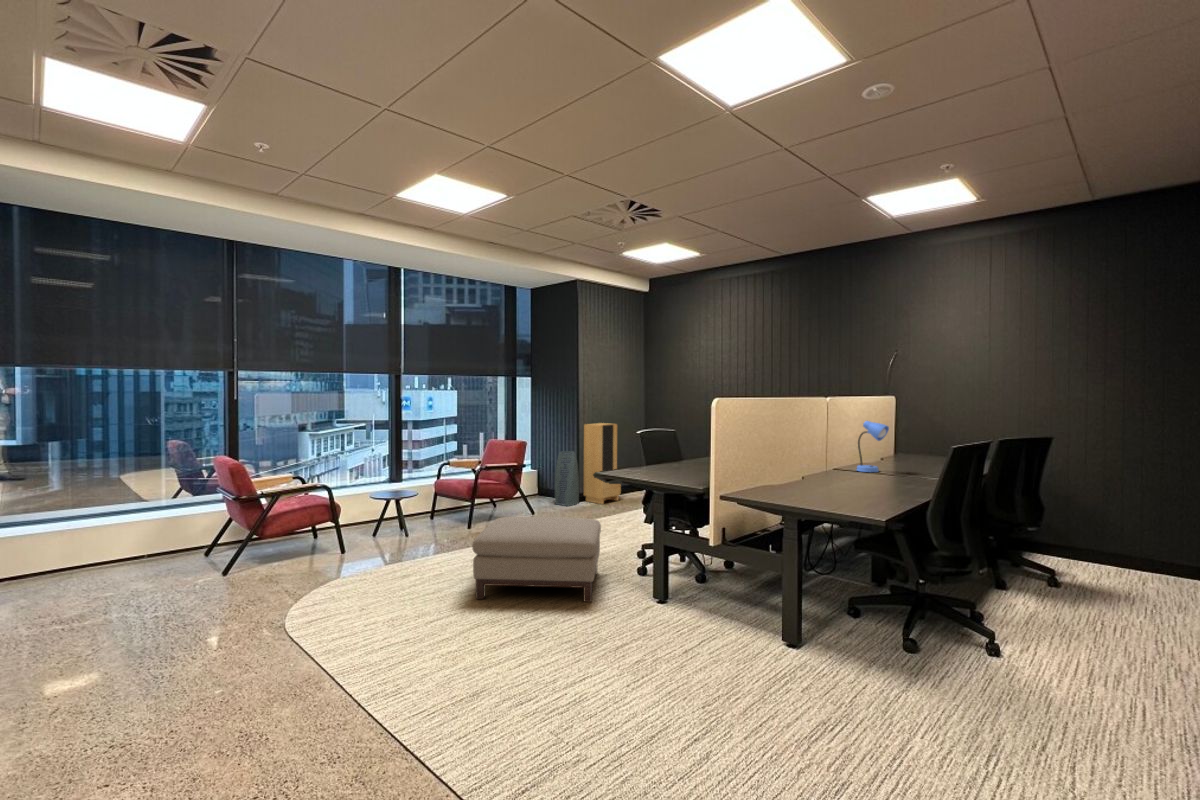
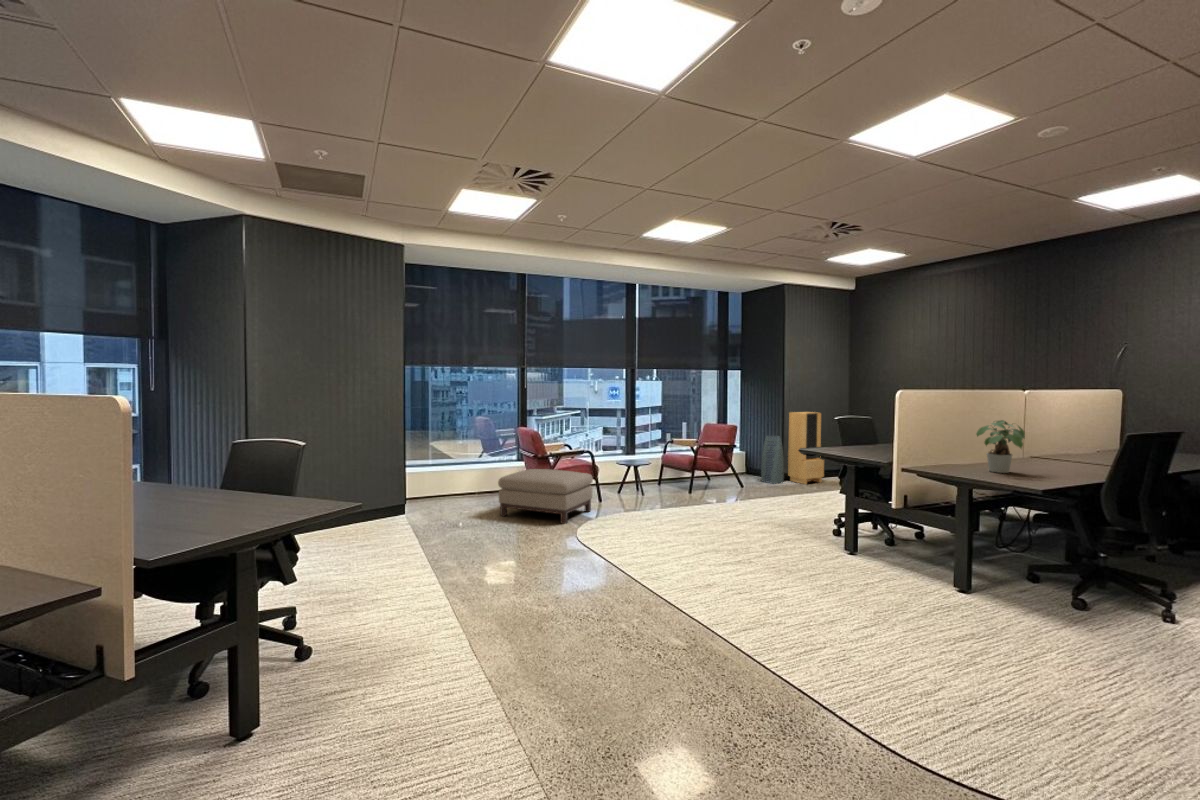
desk lamp: present [857,421,889,472] -> none [1058,412,1095,461]
potted plant: none [799,433,851,495] -> present [976,420,1025,473]
ottoman: present [472,517,601,602] -> present [498,469,593,524]

